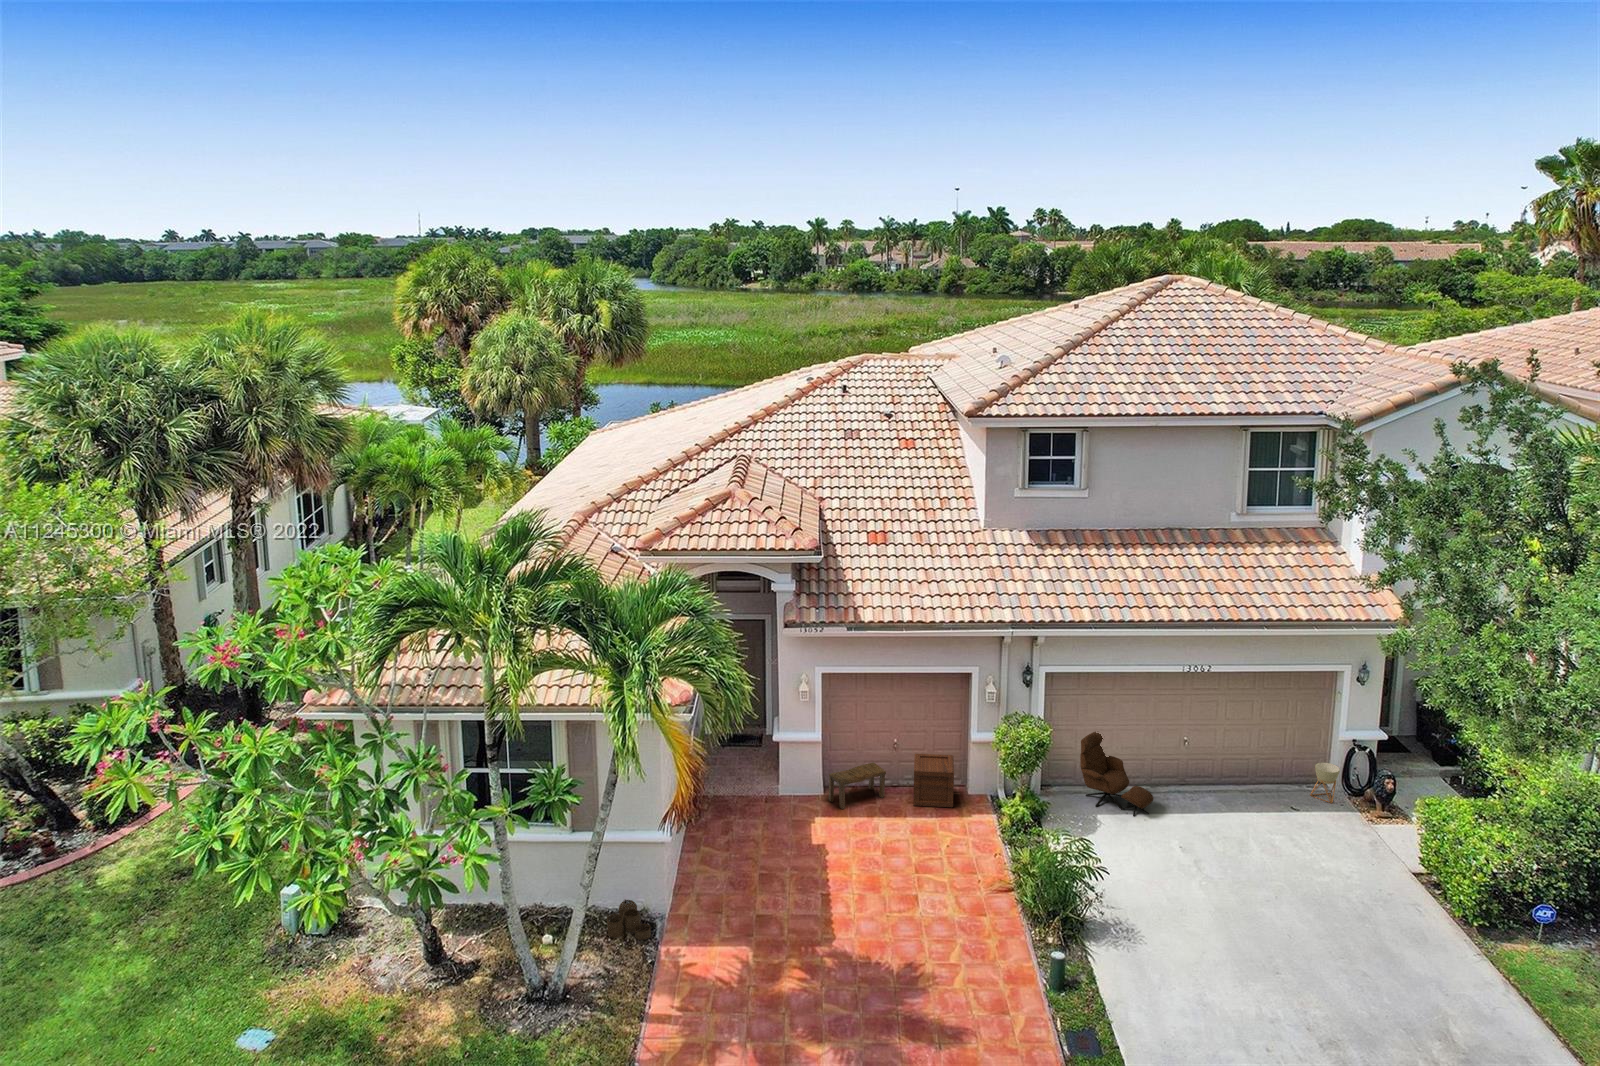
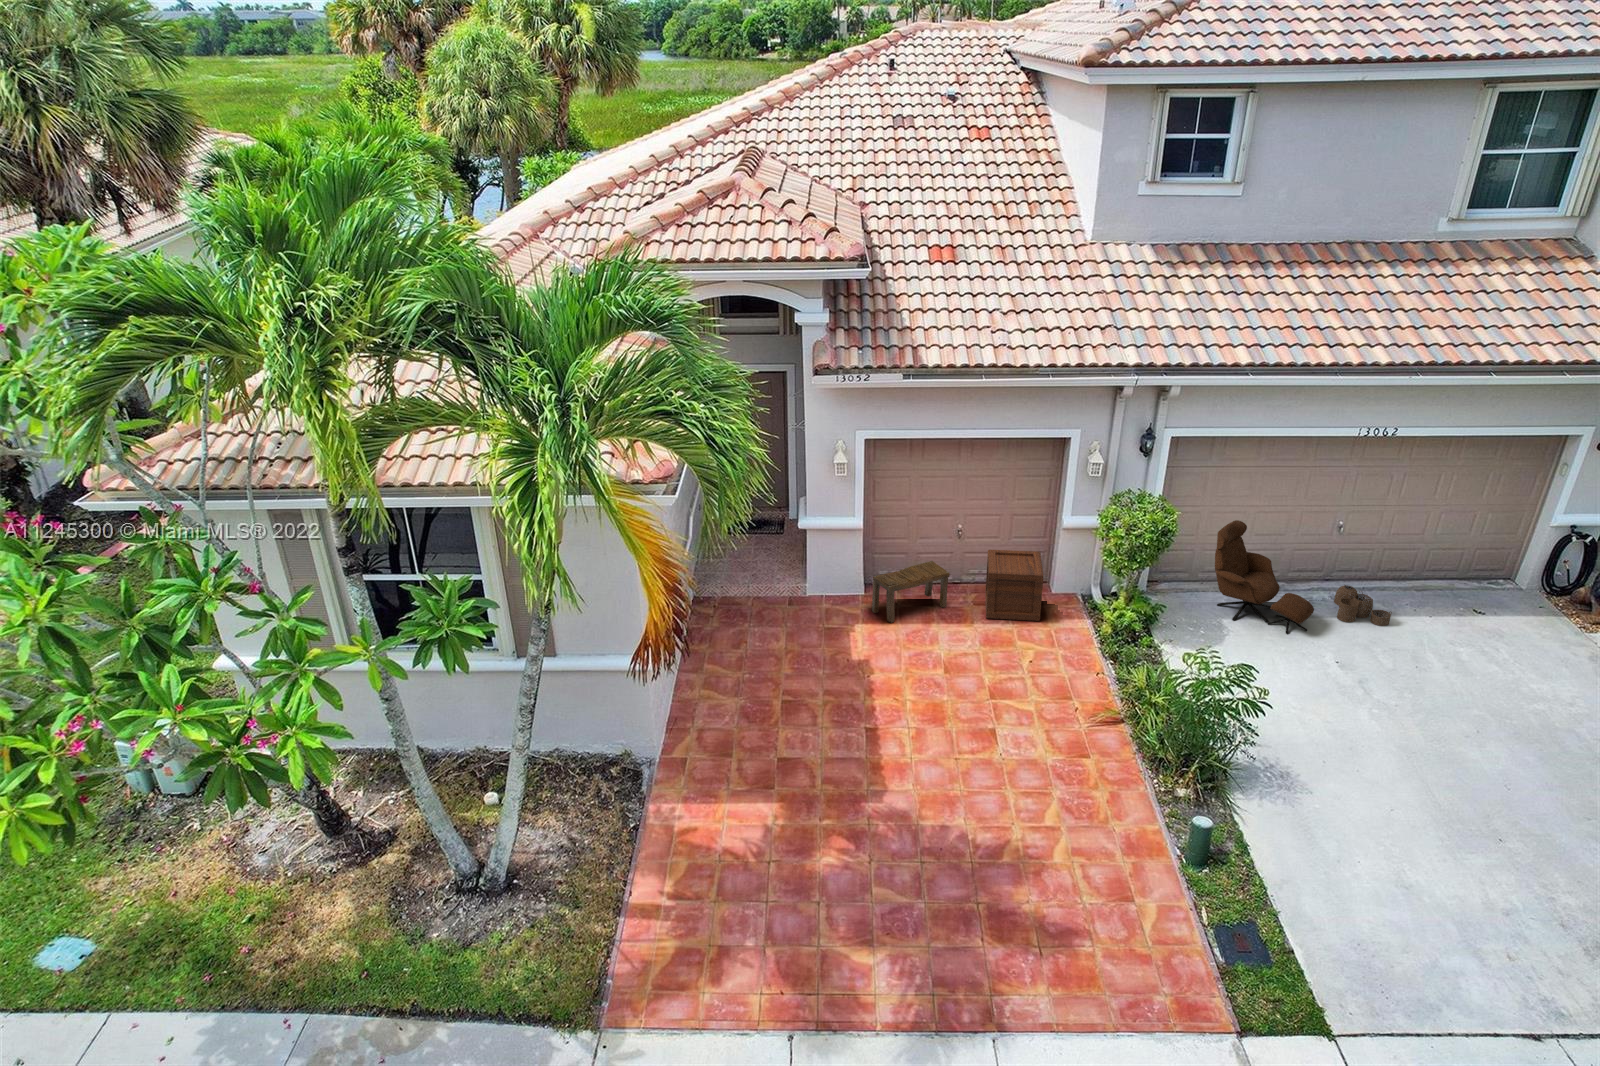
planter: present [1310,763,1340,803] -> none [1522,562,1571,617]
woven basket: present [607,900,651,940] -> present [1334,585,1392,626]

